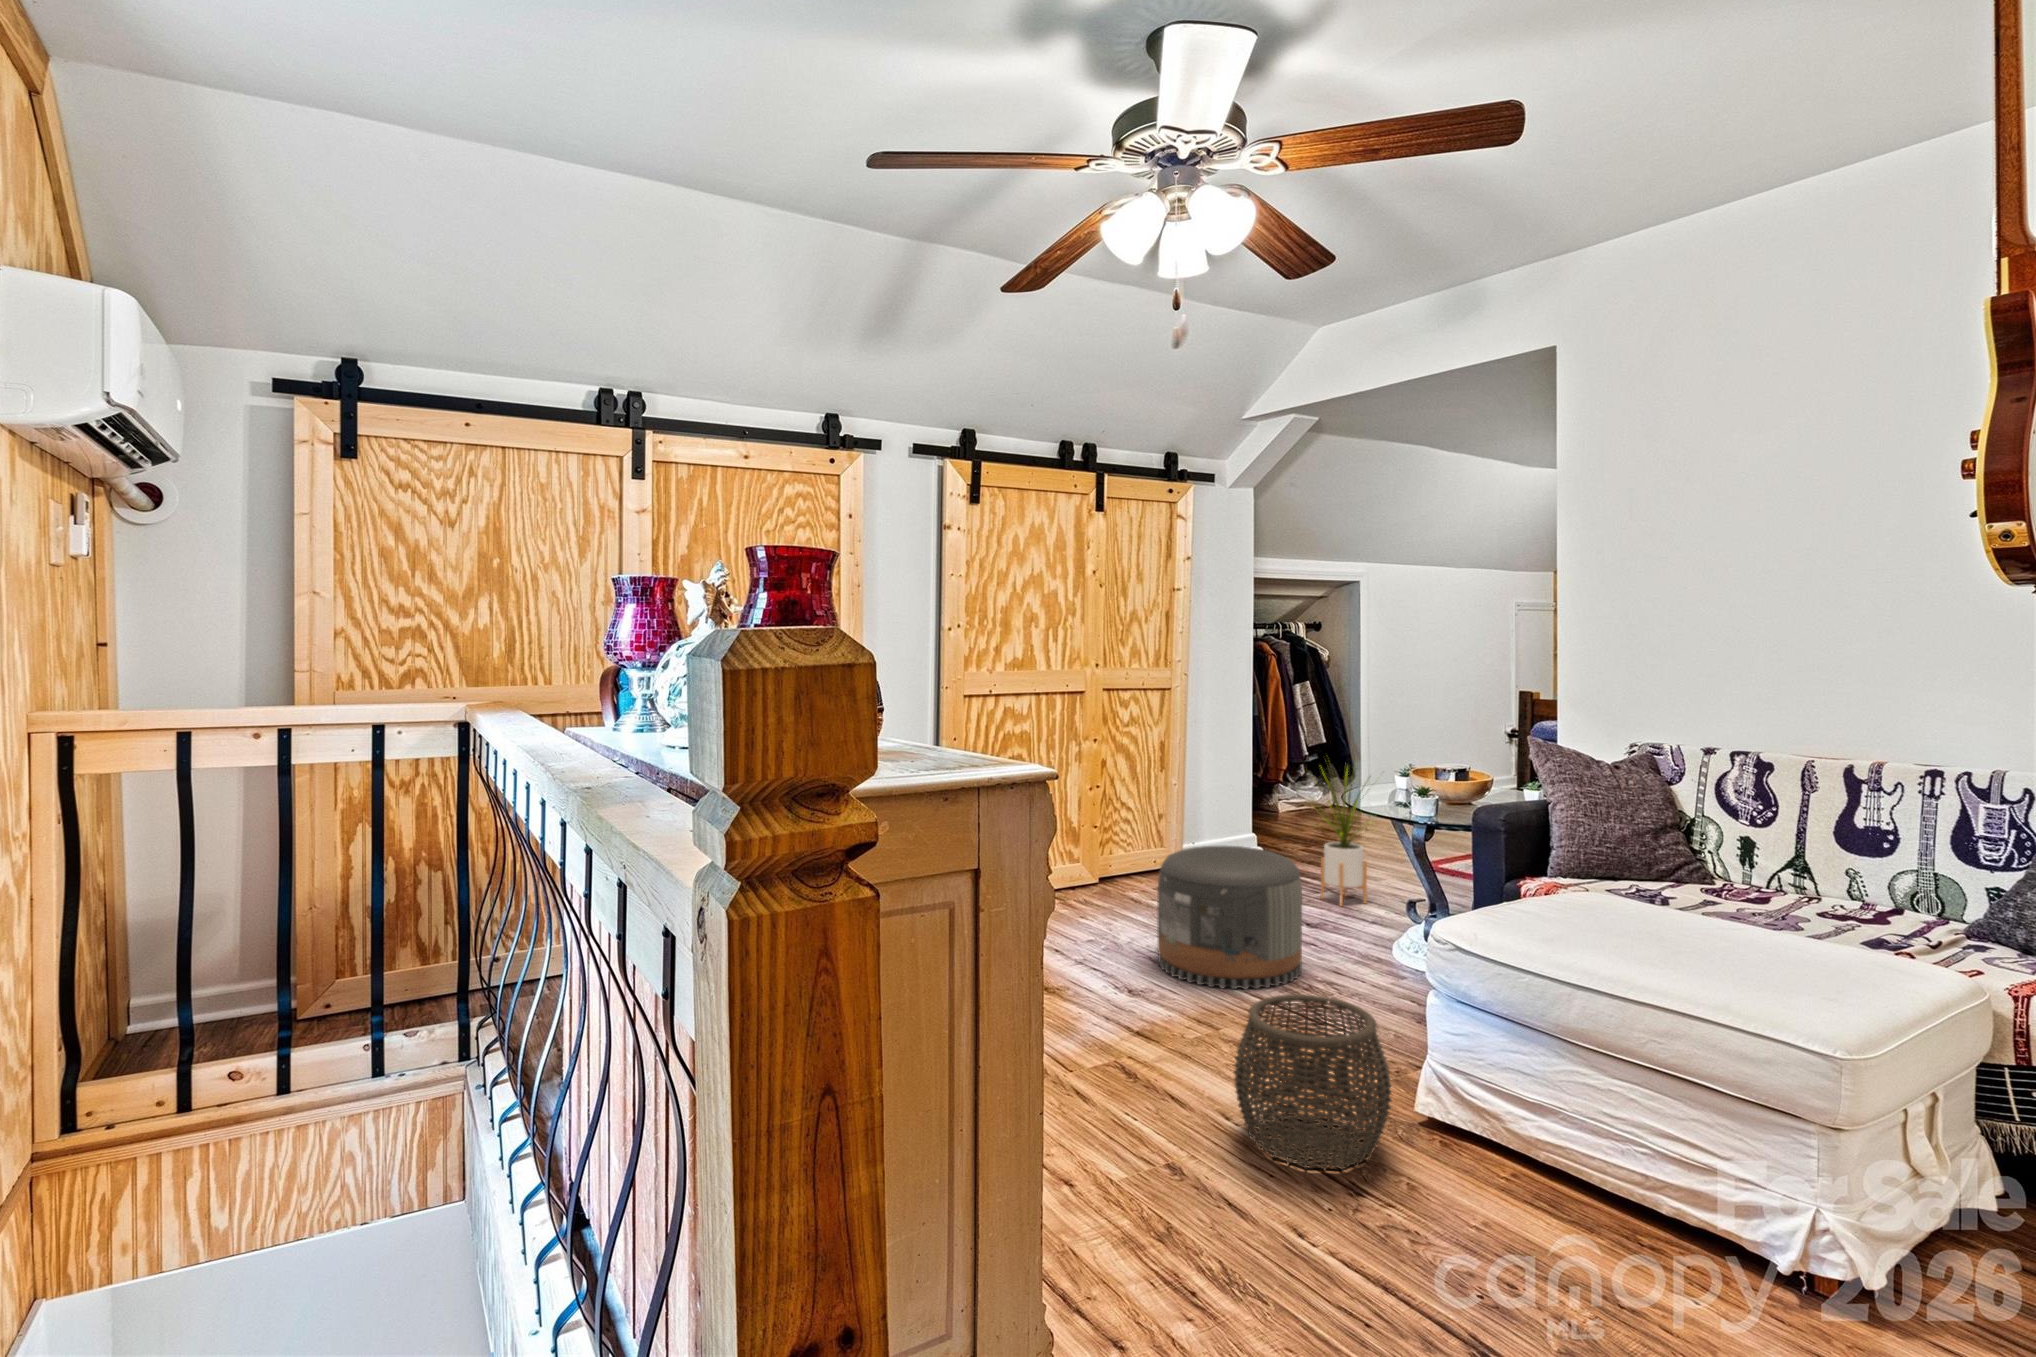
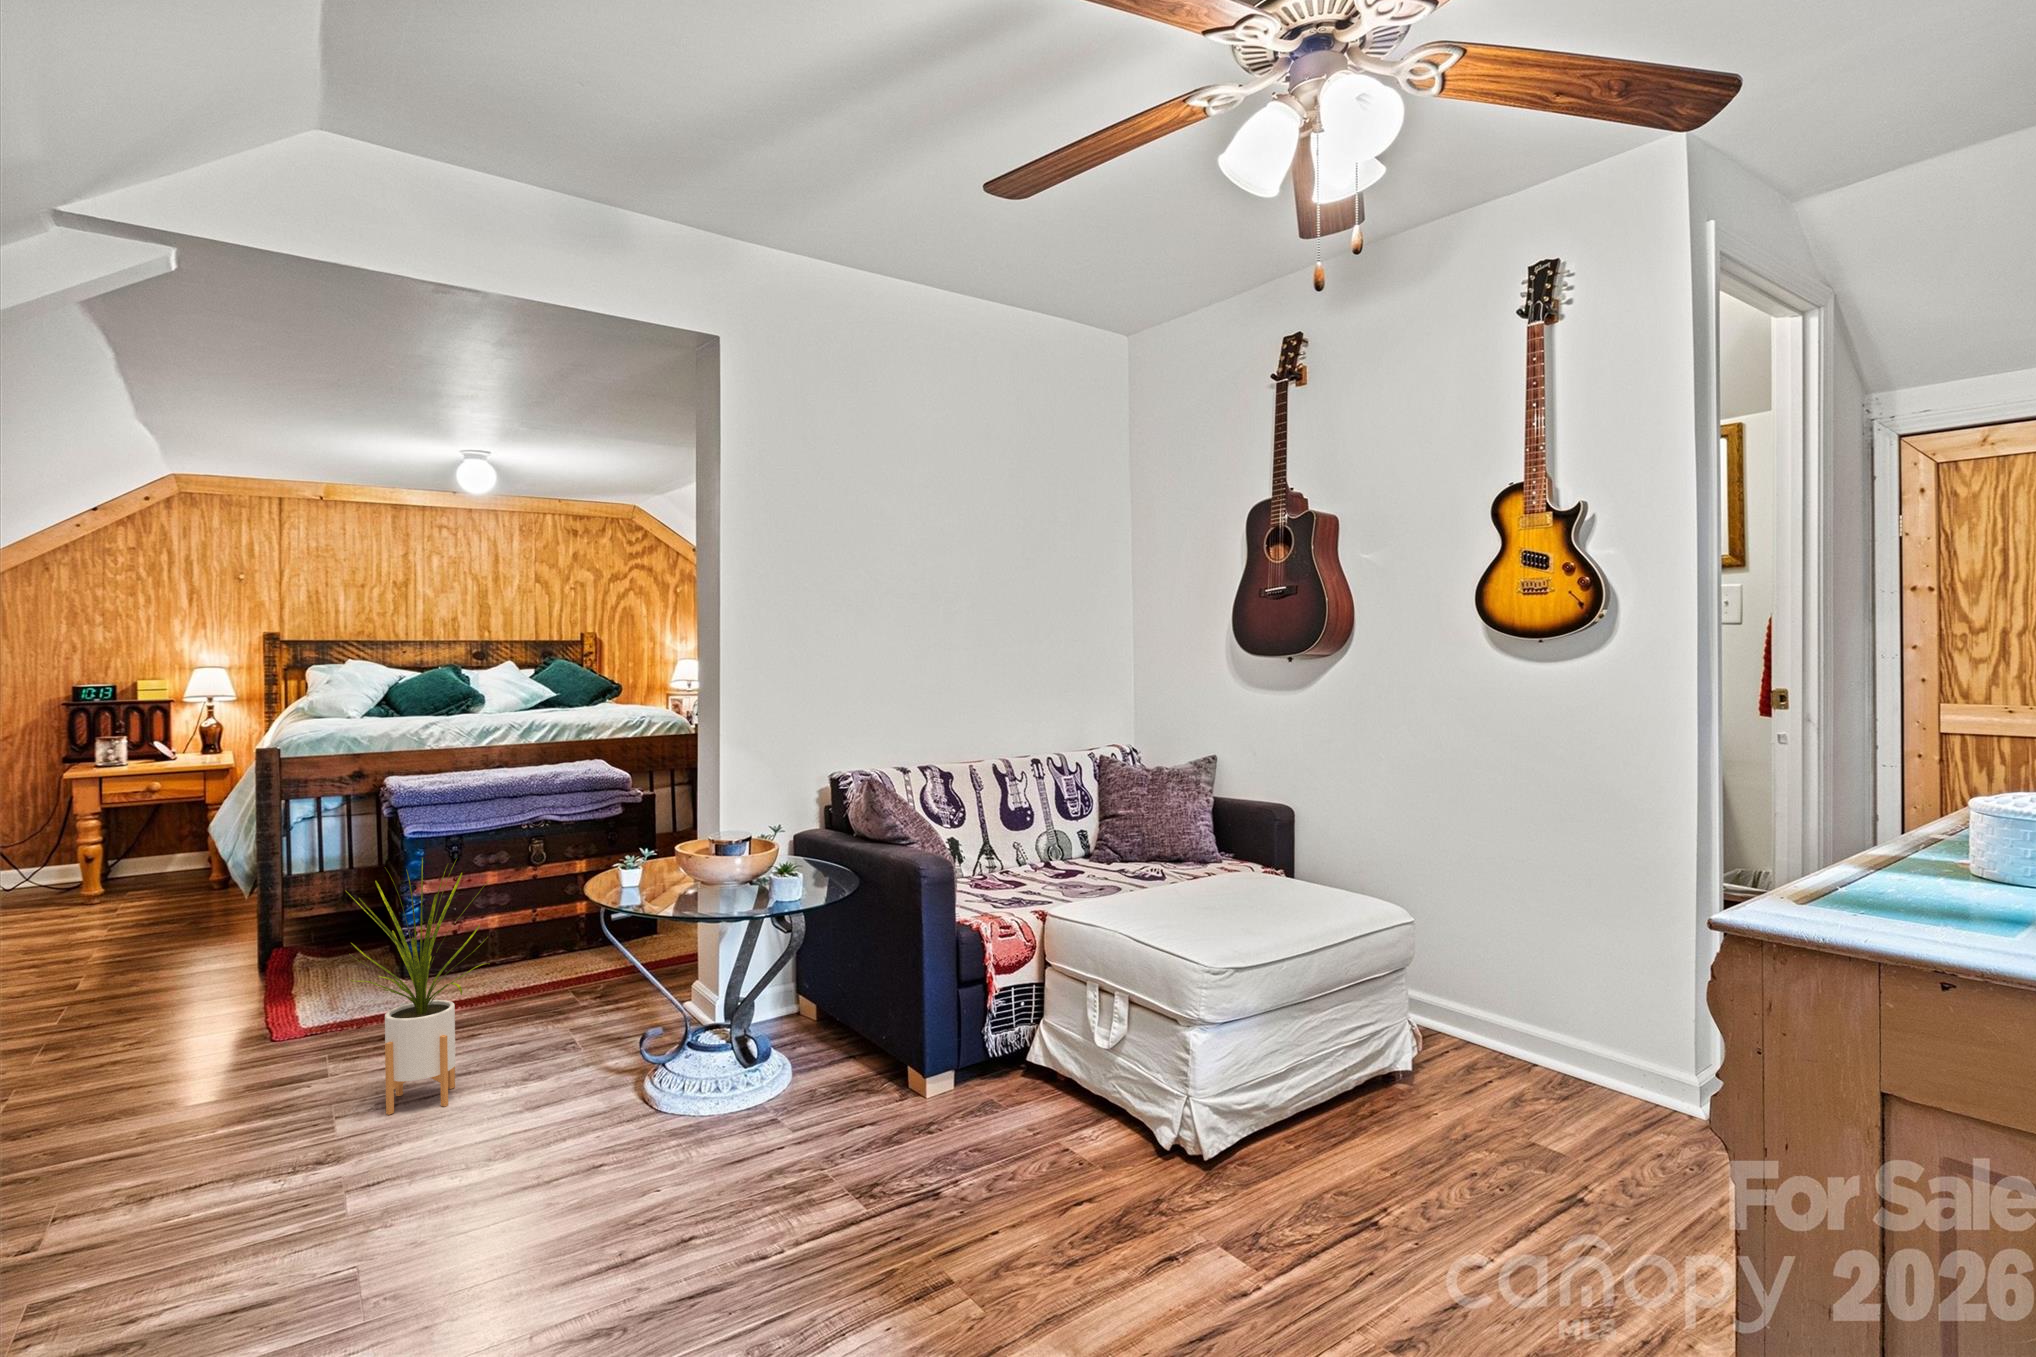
pouf: present [1157,846,1302,990] -> none [503,1012,768,1305]
woven basket: present [1234,994,1392,1171] -> none [1167,1061,1349,1273]

